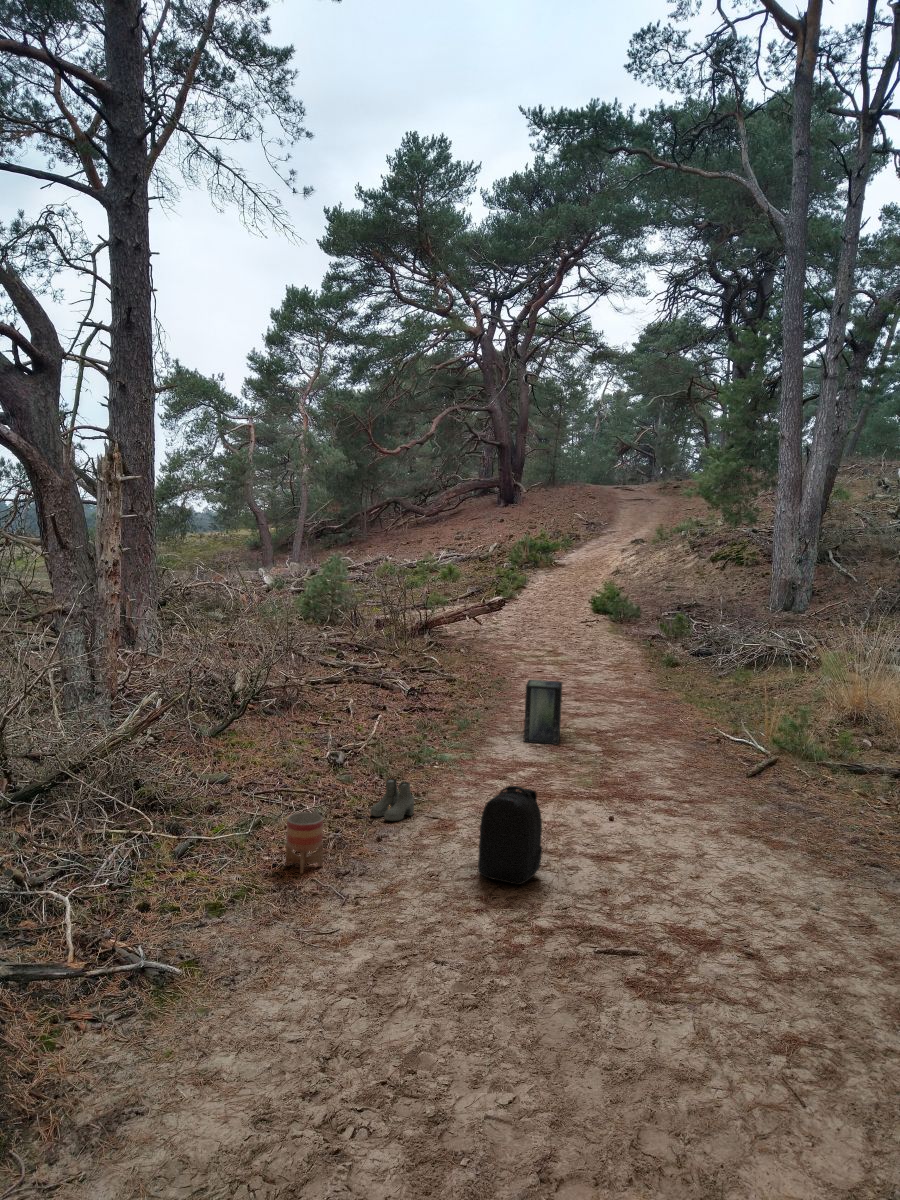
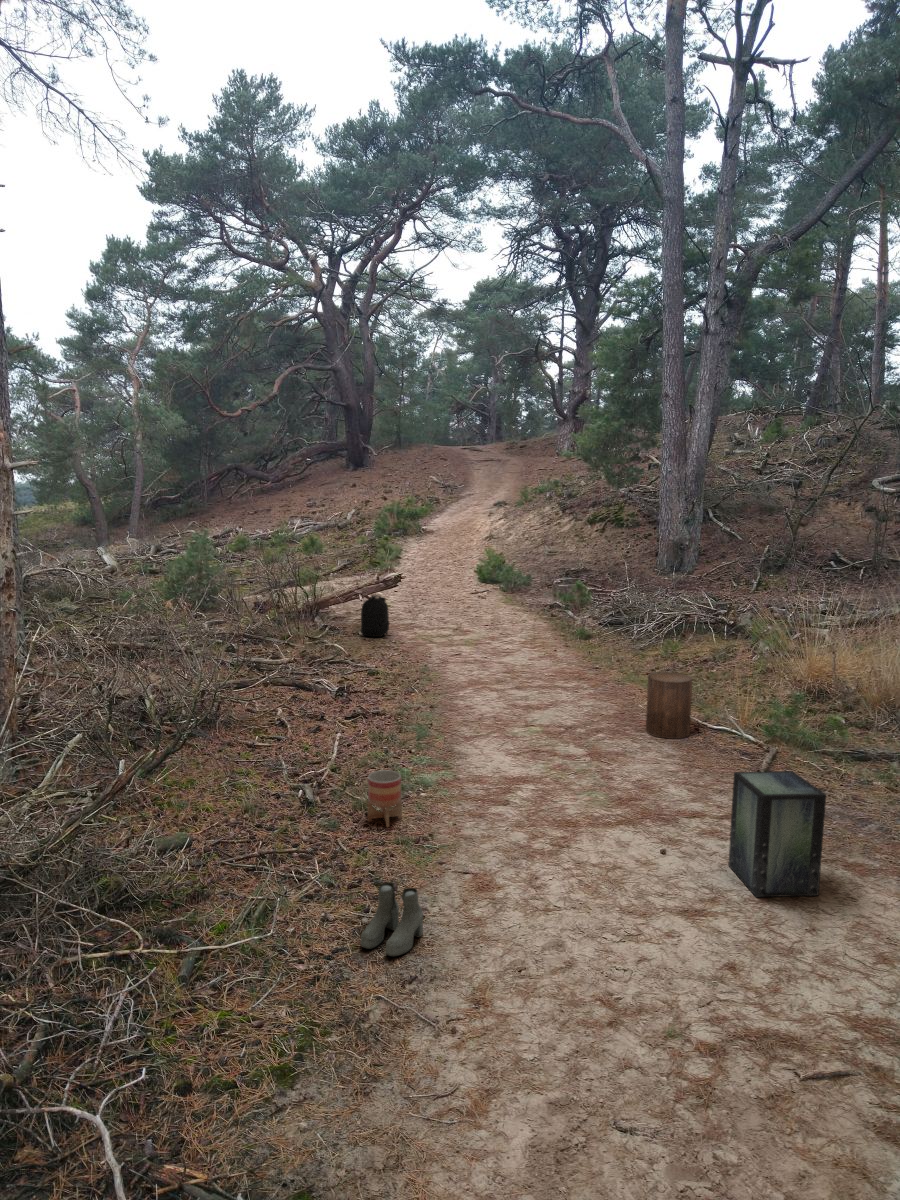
storage box: present [524,680,562,745] -> present [728,771,826,897]
stool: none [669,685,710,742] -> present [646,672,692,739]
backpack: present [478,786,542,884] -> present [361,595,389,637]
planter: present [286,812,323,874] -> present [368,770,402,827]

